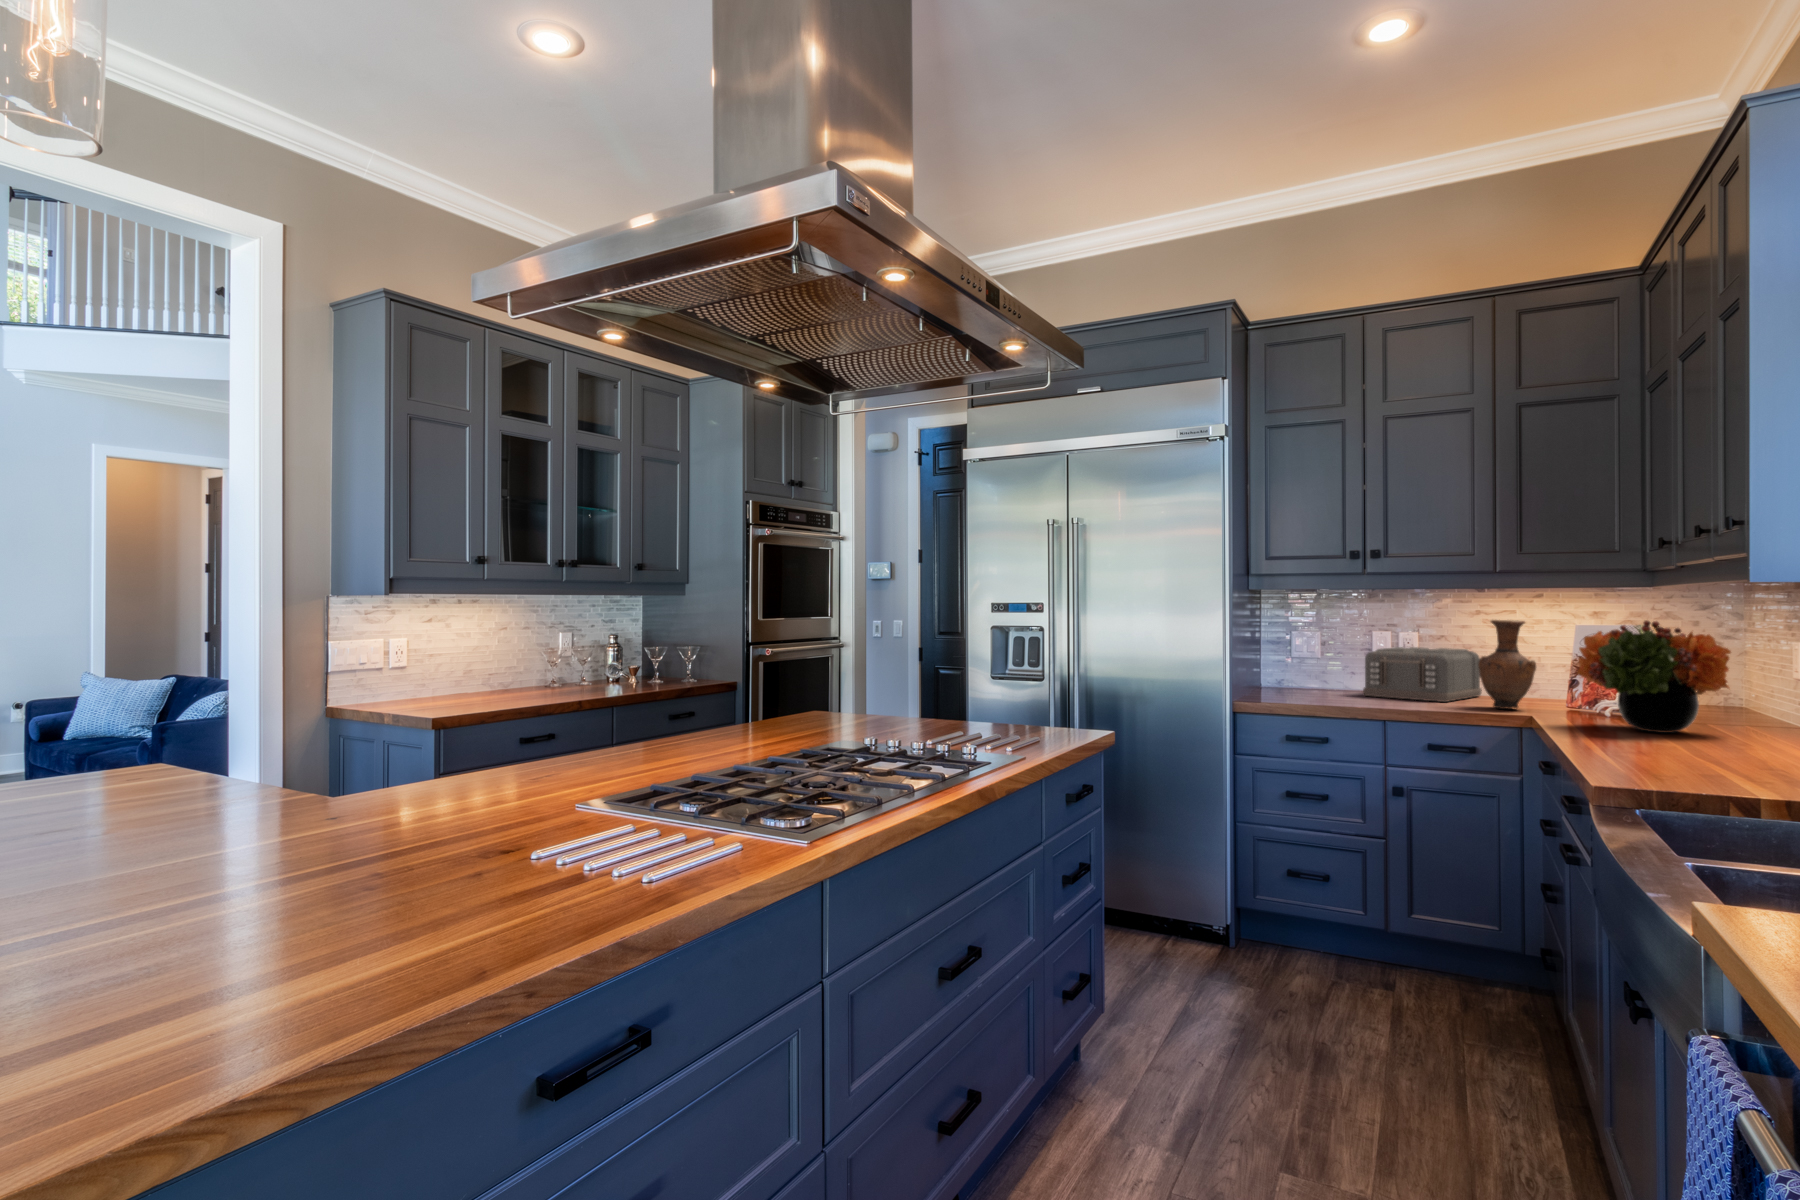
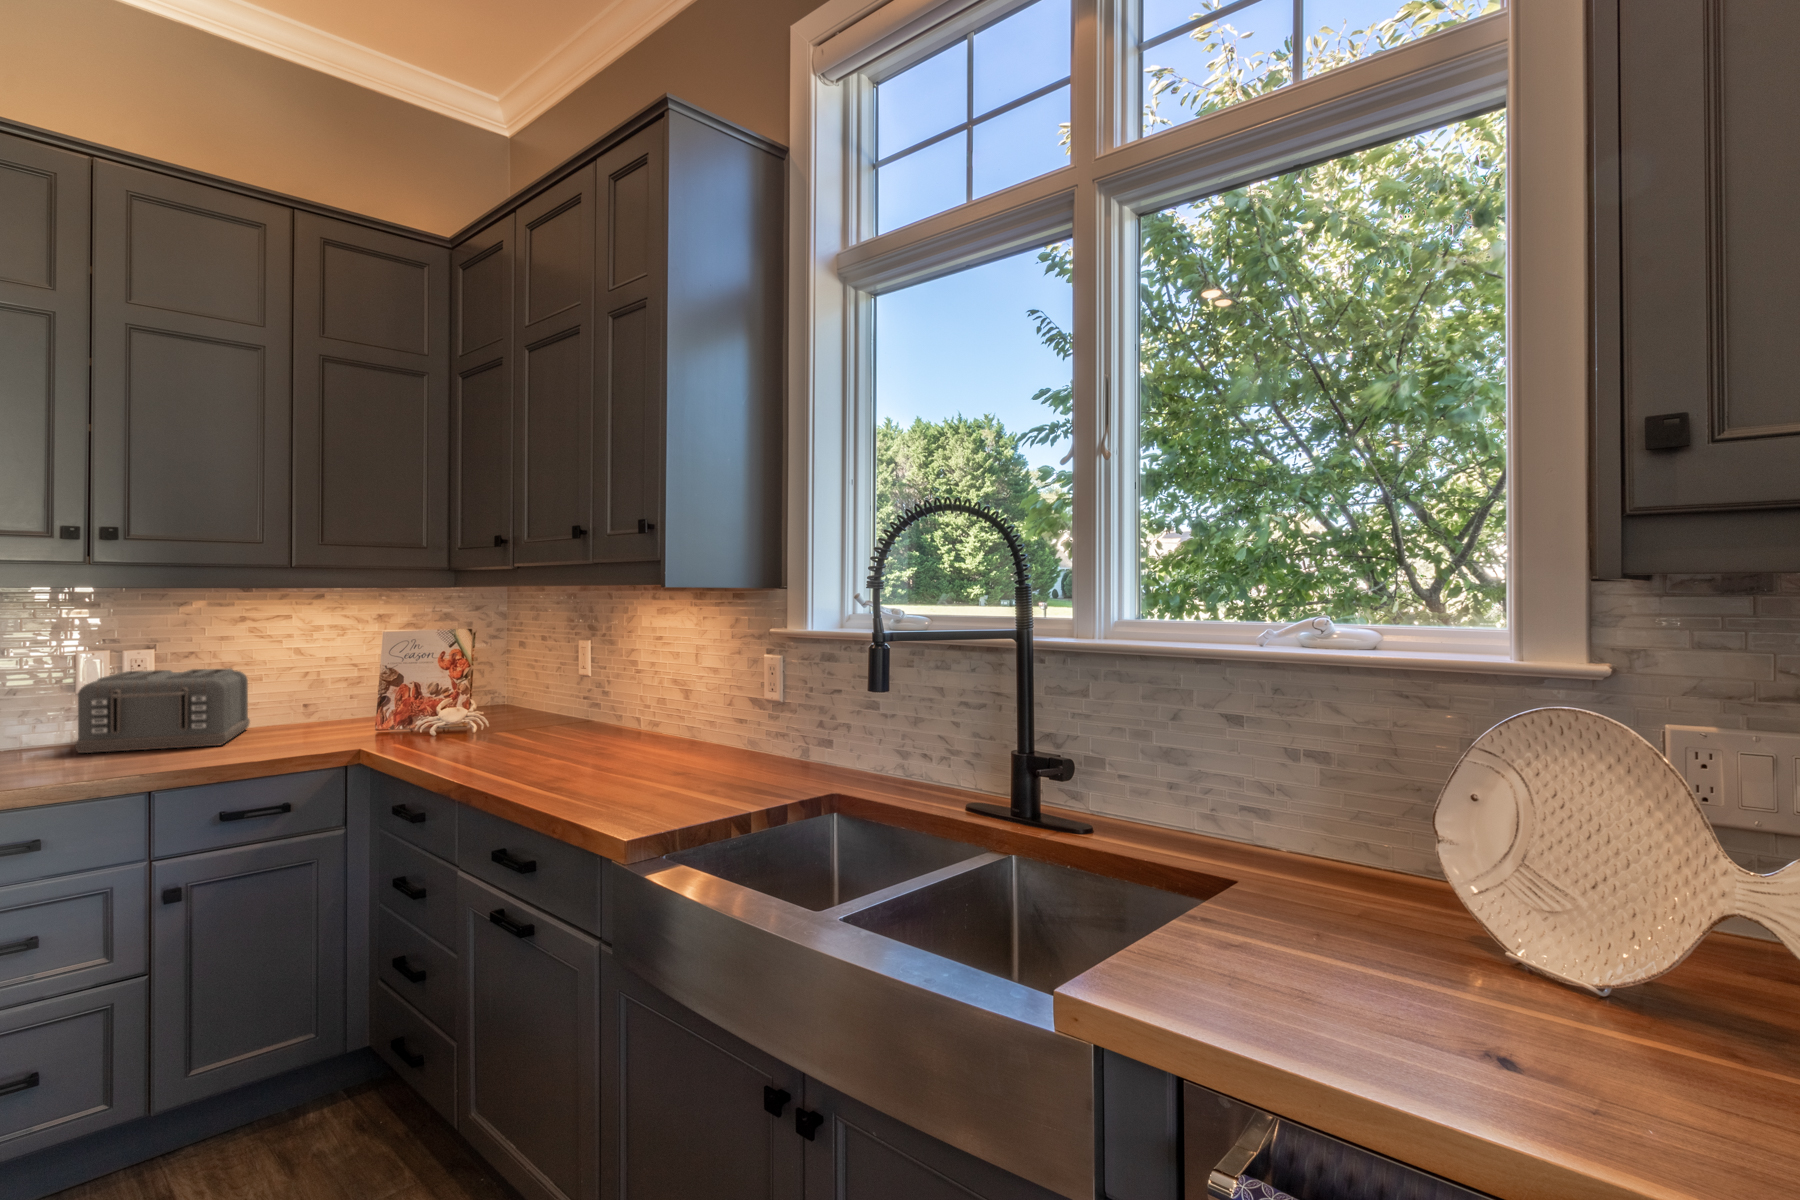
vase: present [1478,620,1536,709] -> none [280,629,352,745]
flower arrangement: present [1577,620,1731,733] -> none [432,626,578,749]

